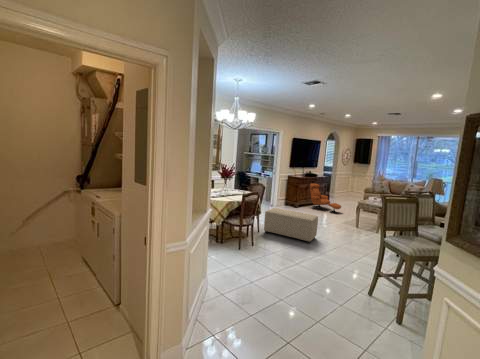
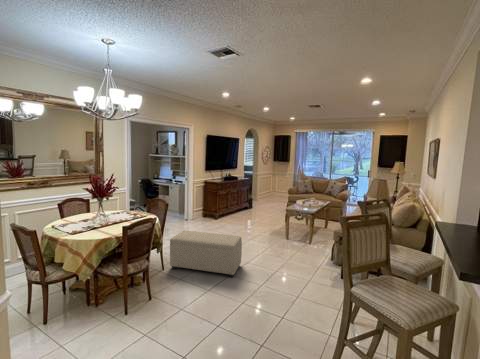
armchair: present [310,184,341,213] -> none [231,188,267,222]

